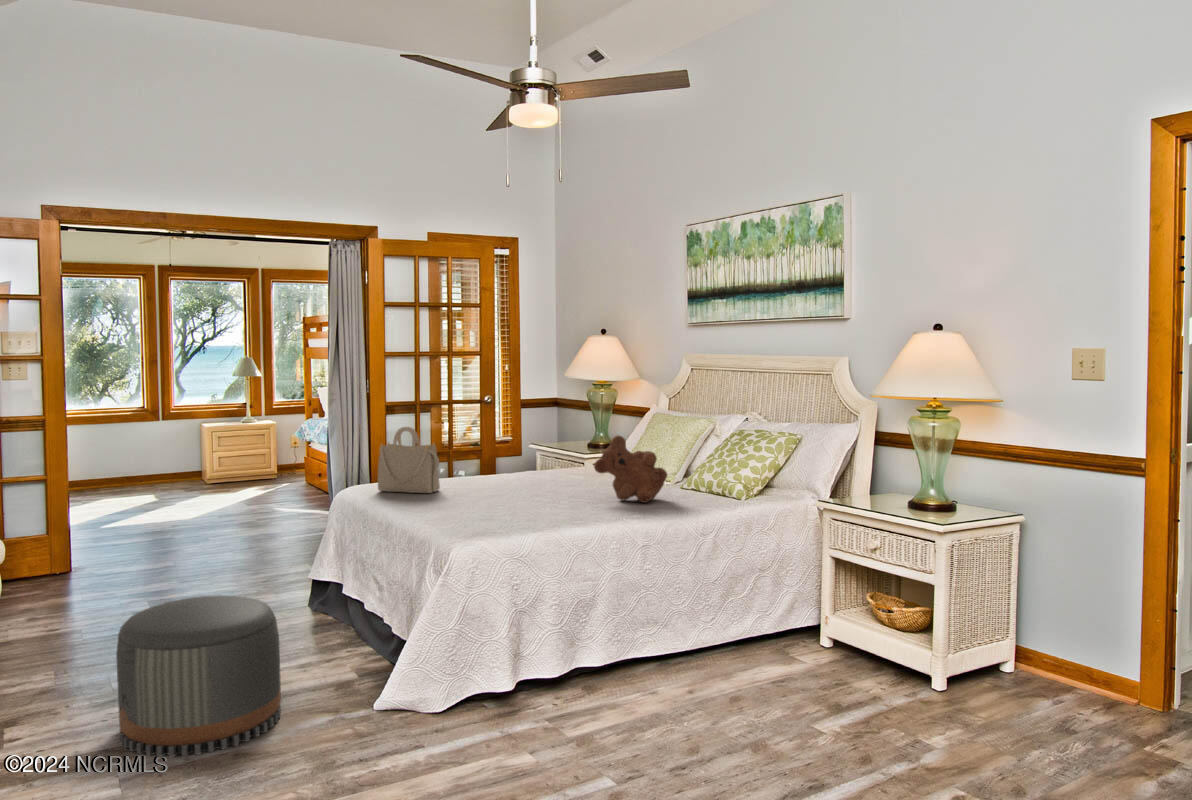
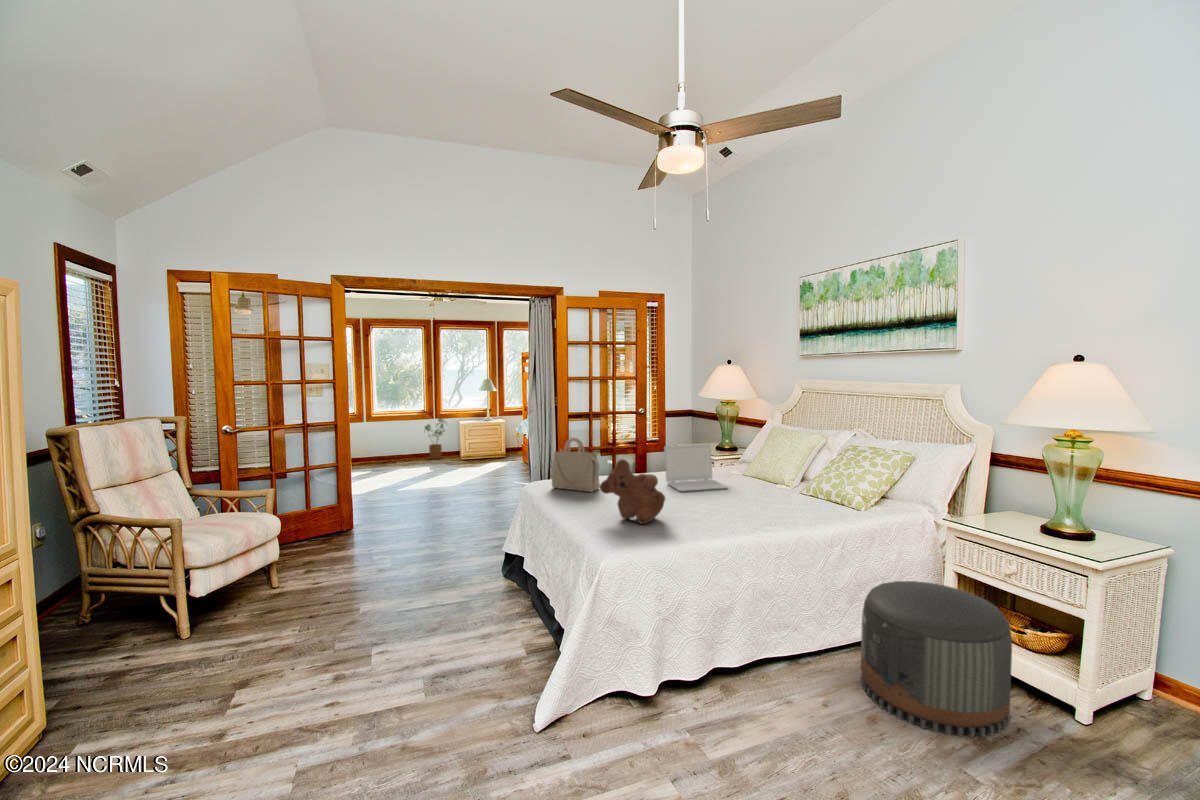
house plant: none [143,419,182,484] -> present [425,418,446,460]
laptop: none [520,433,598,489] -> present [664,444,728,491]
teddy bear: present [594,436,667,503] -> present [600,459,665,524]
pouf: present [116,595,281,757] -> present [861,581,1012,738]

